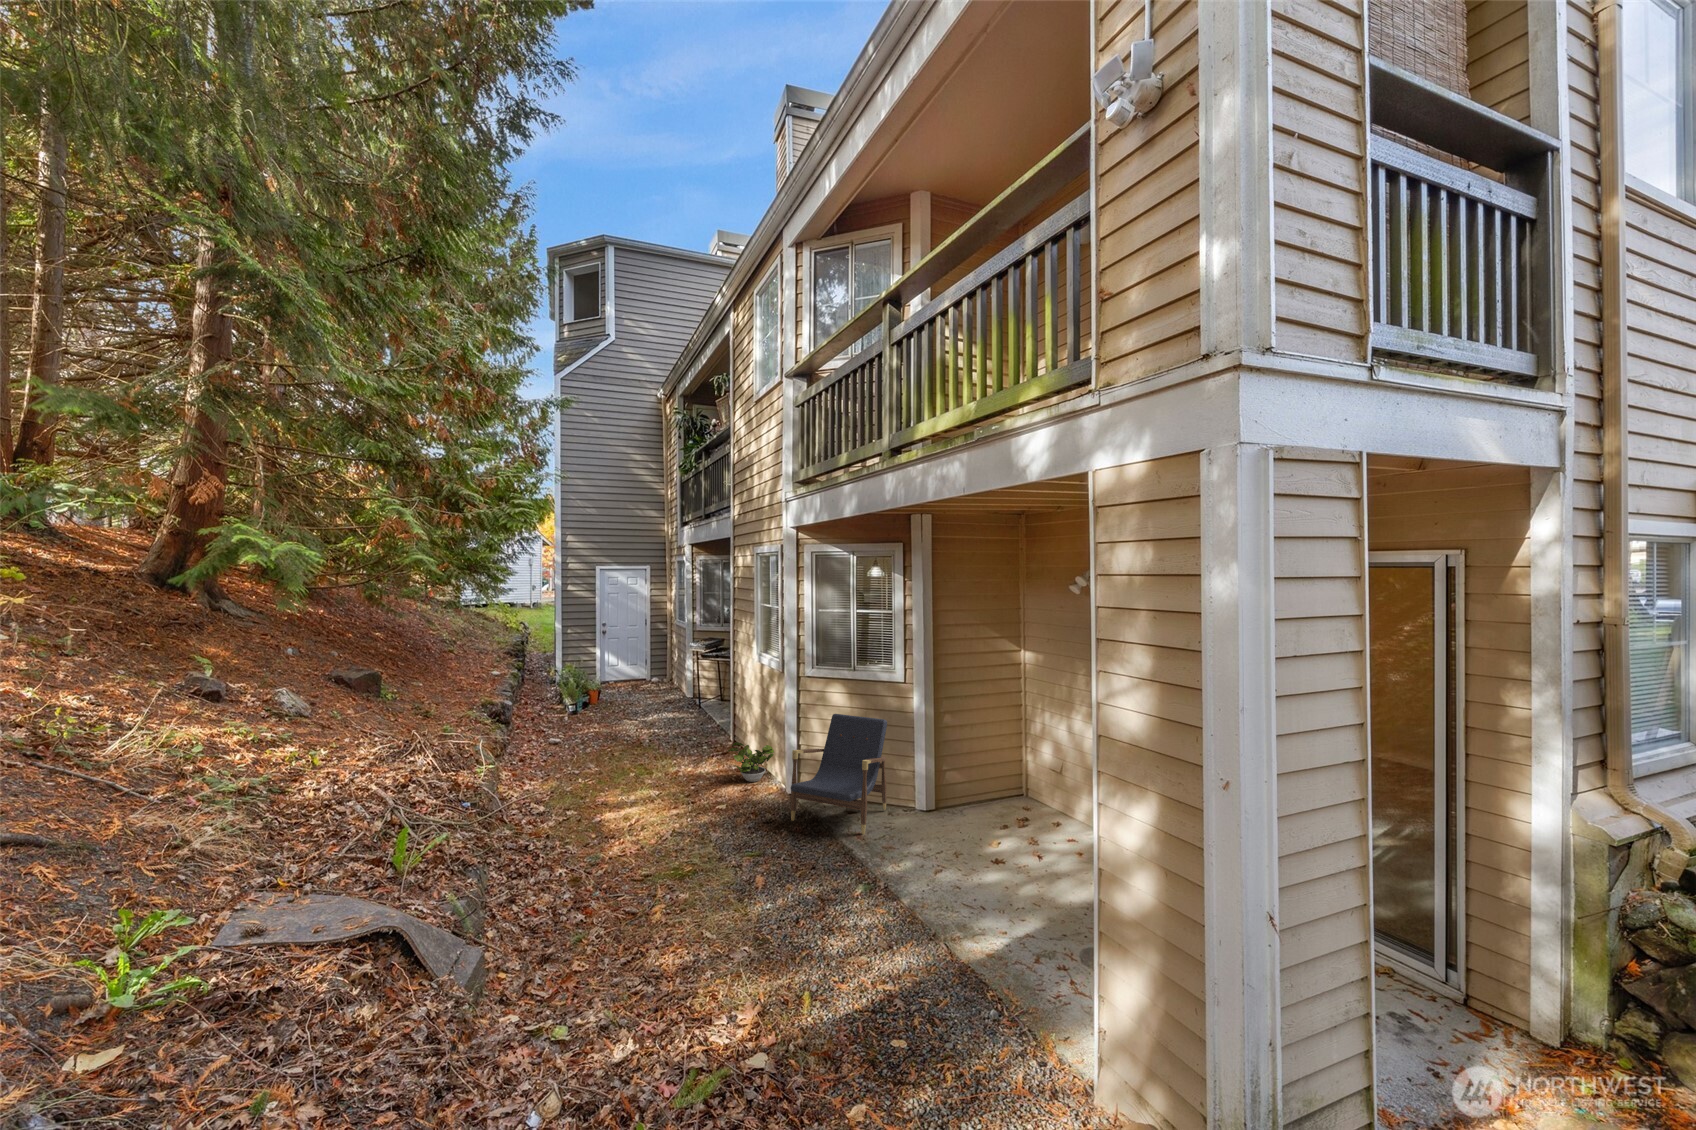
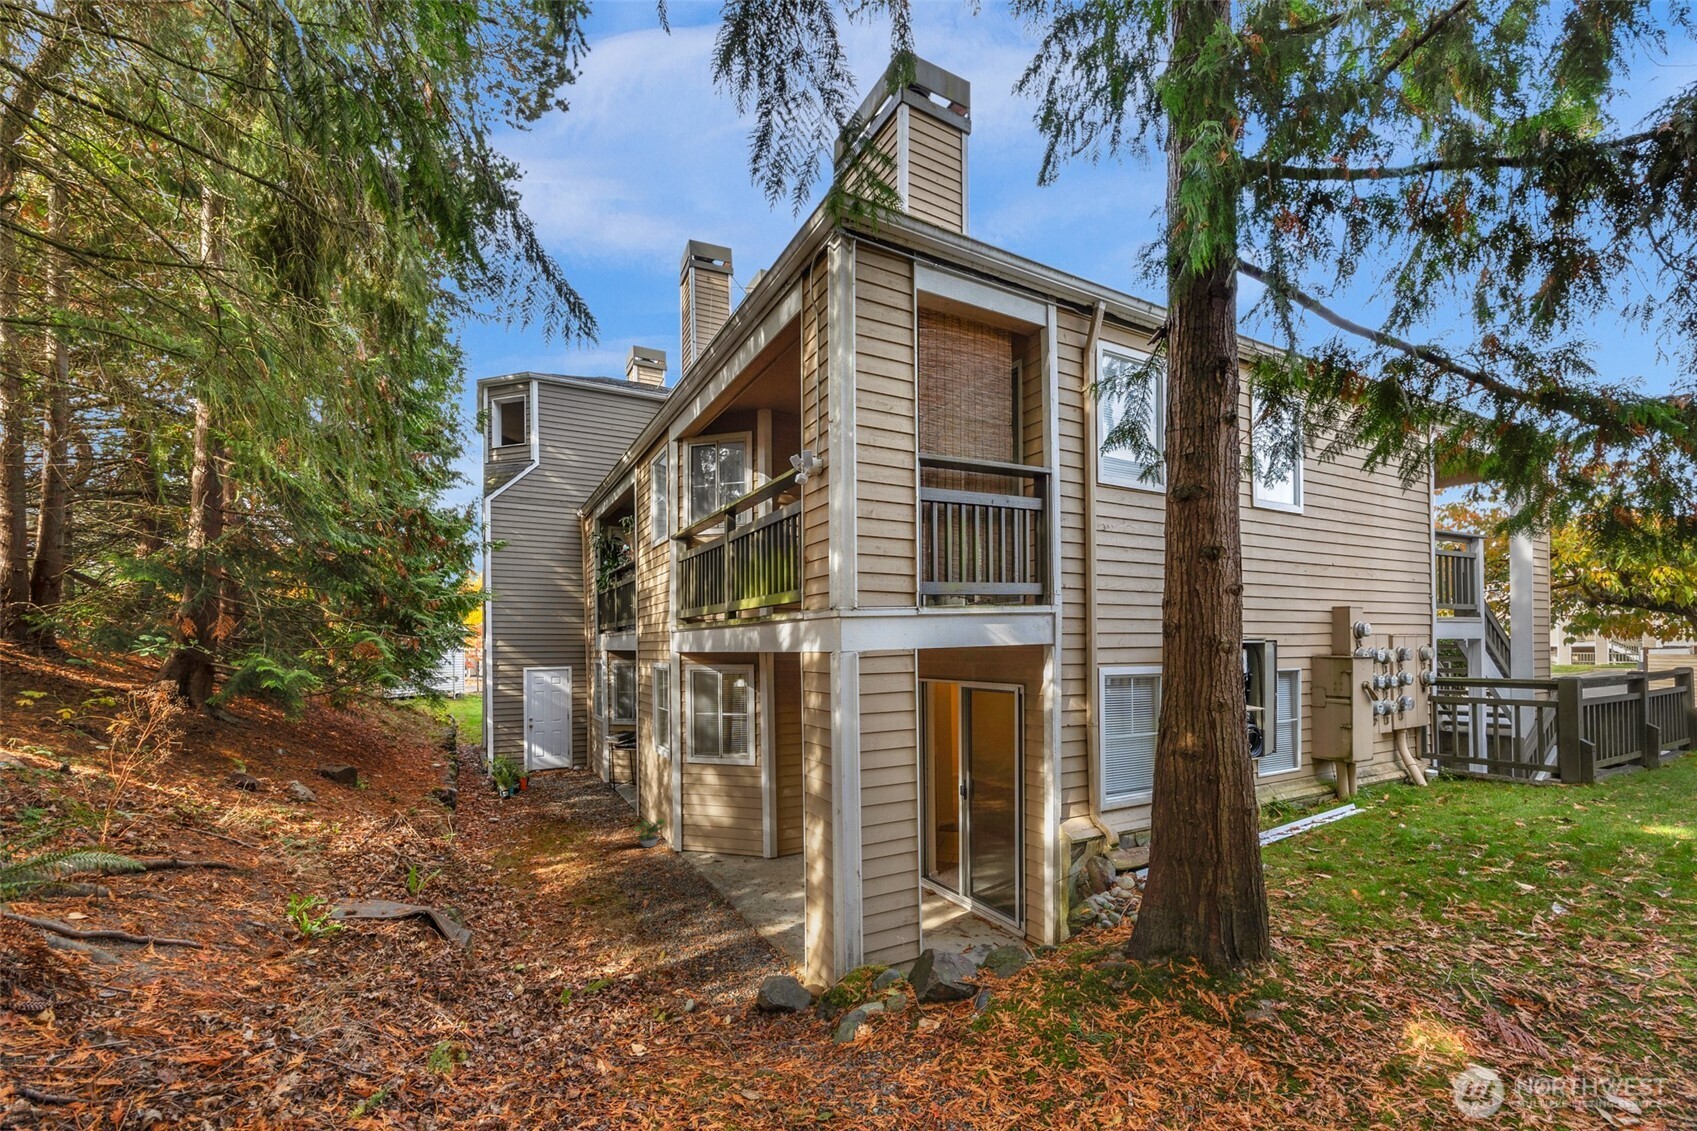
lounge chair: present [791,714,887,835] -> none [670,791,745,878]

